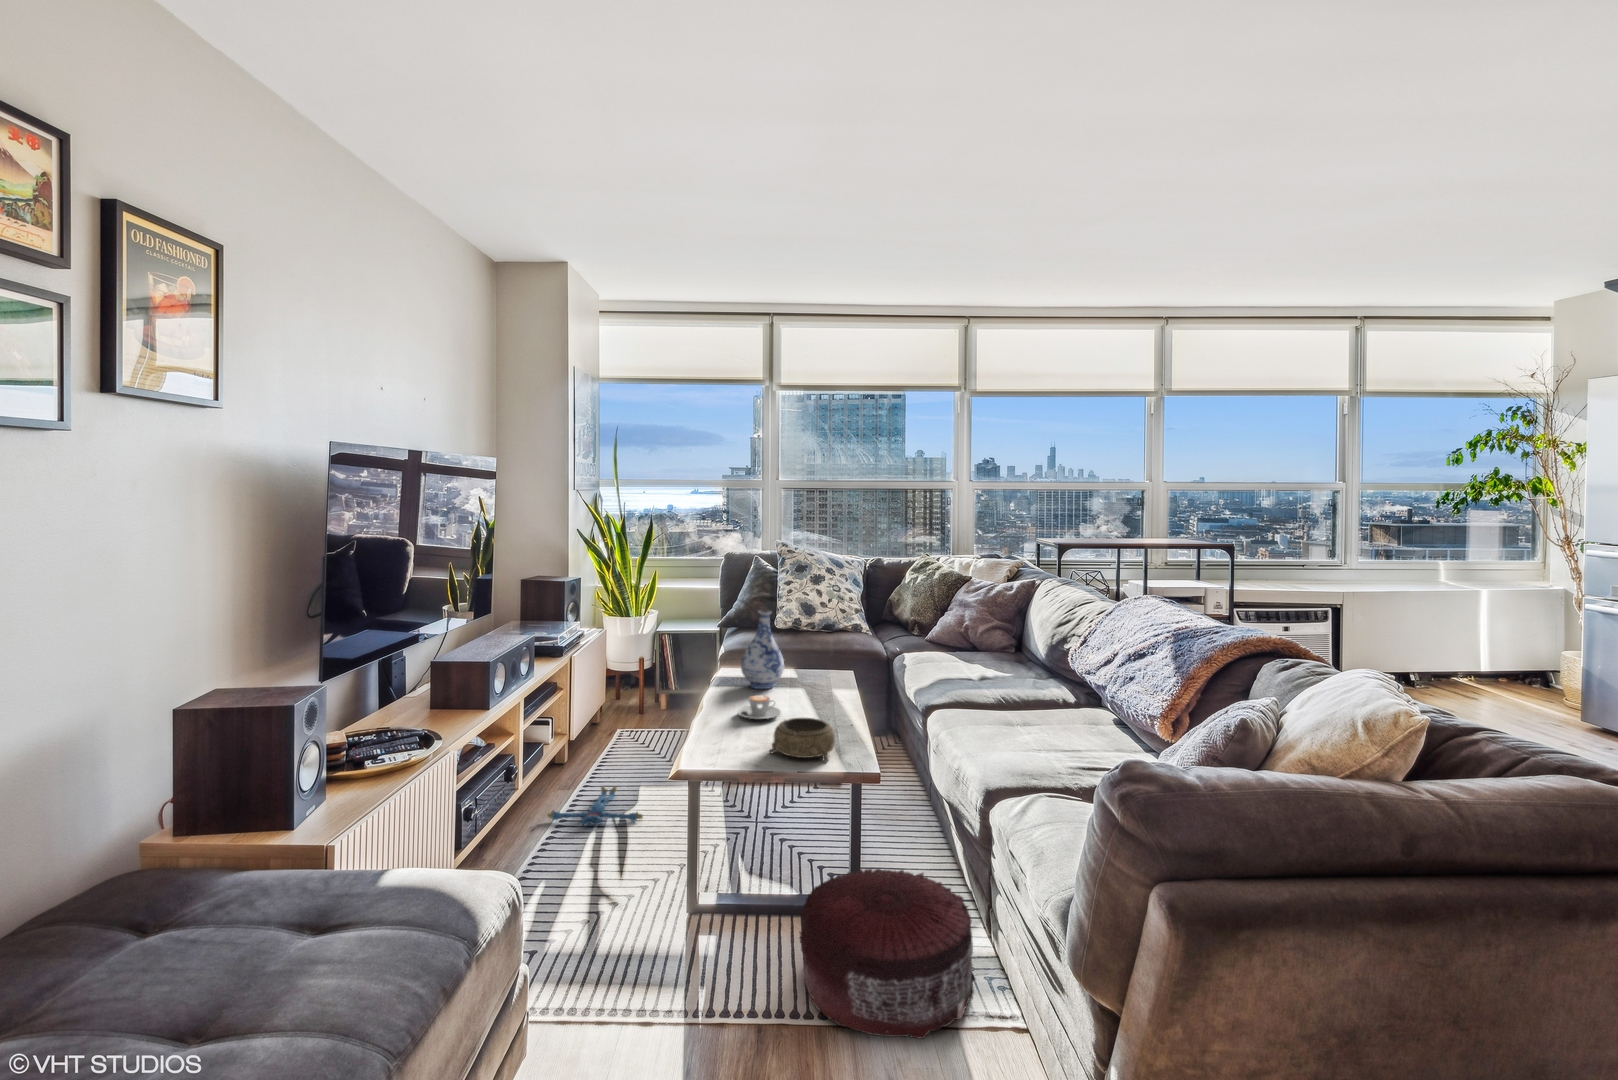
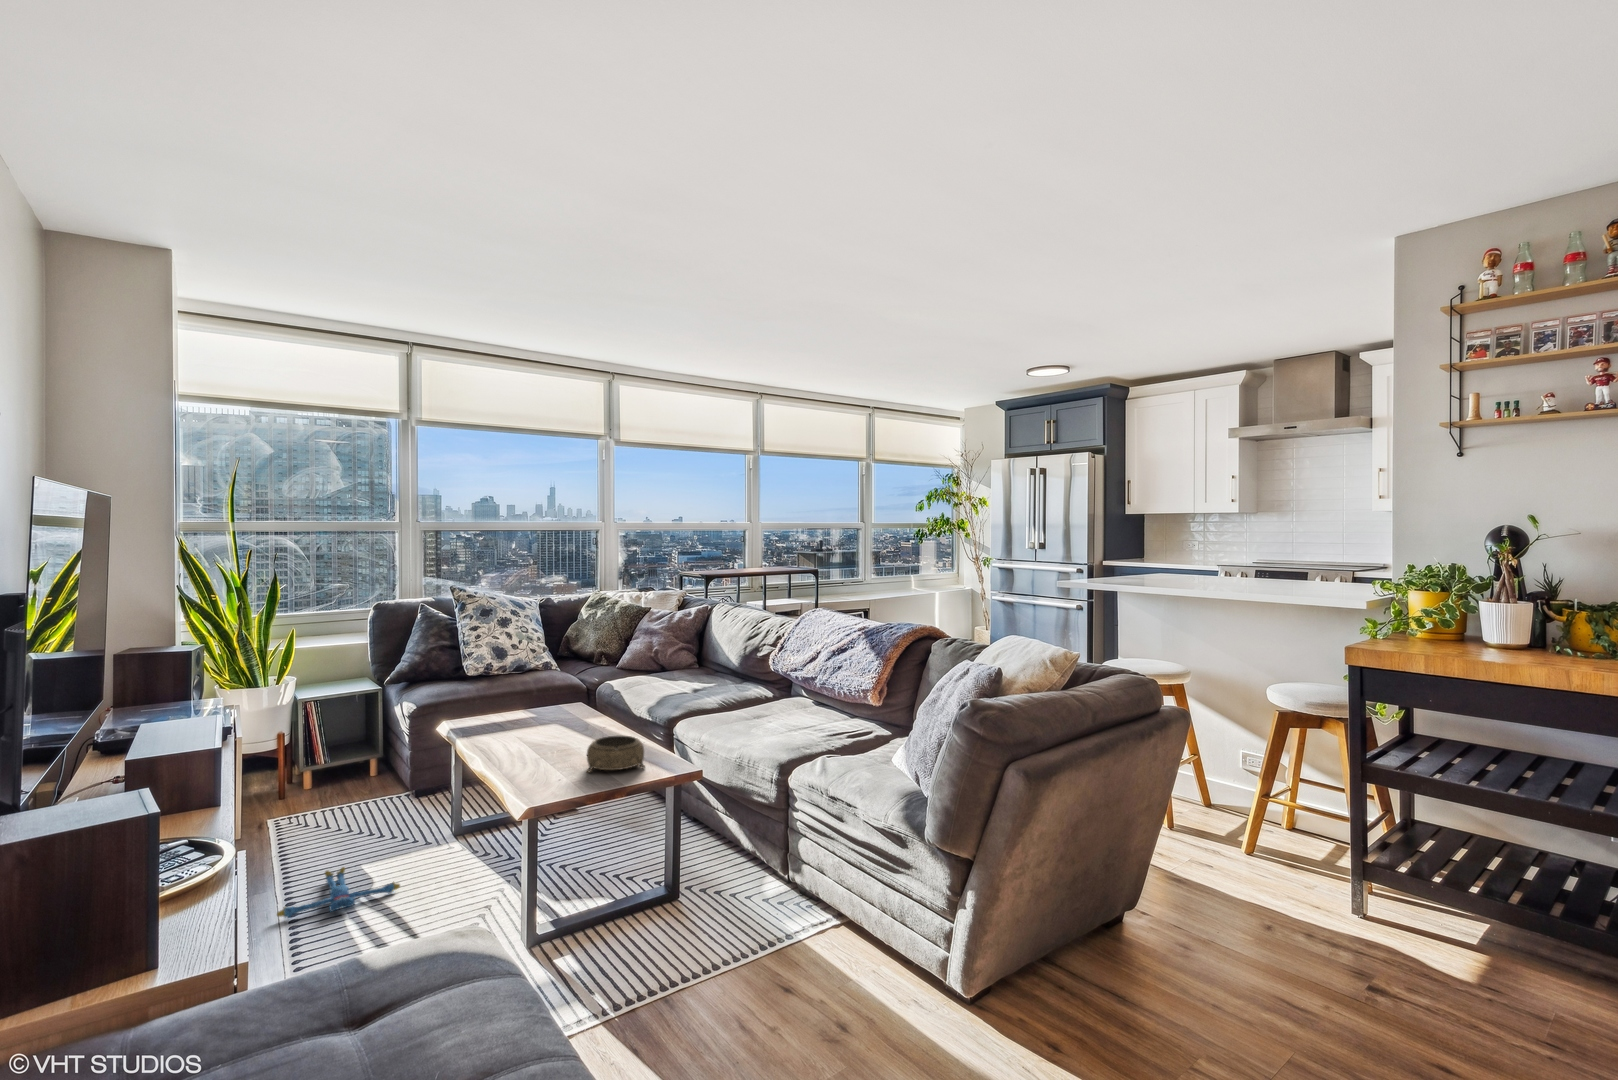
vase: present [741,610,784,689] -> none [488,650,534,729]
coffee cup: present [738,695,781,719] -> none [517,729,562,752]
pouf: present [800,869,976,1039] -> none [662,841,806,970]

